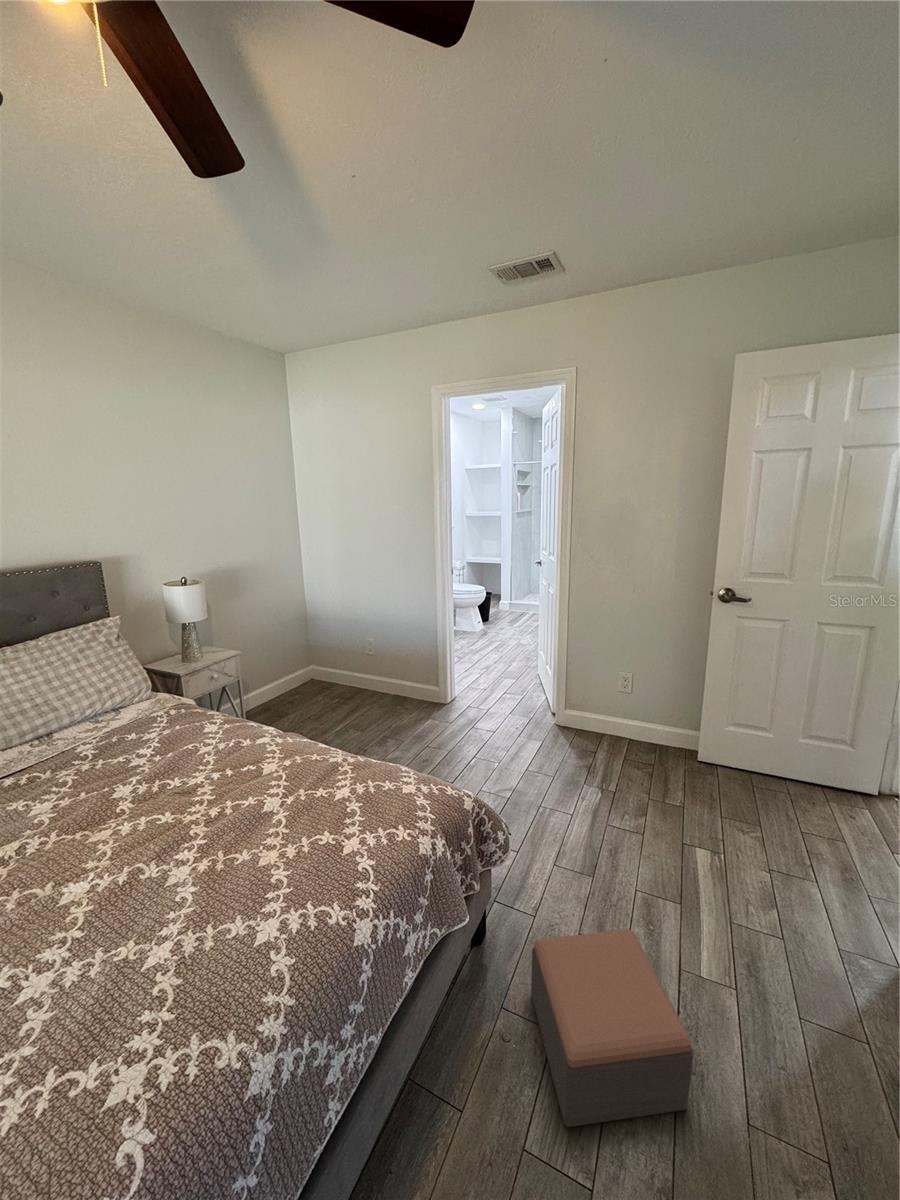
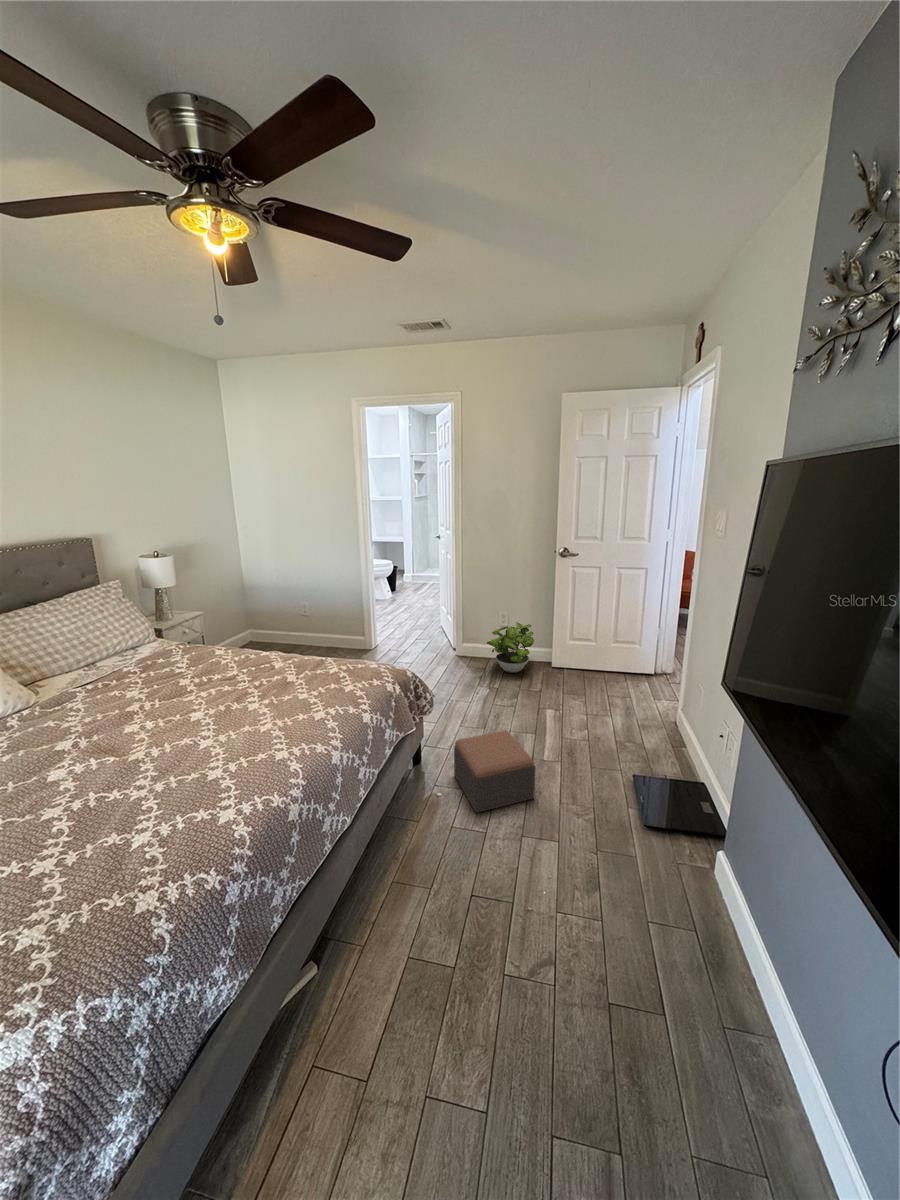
potted plant: none [598,691,672,767] -> present [487,622,534,672]

